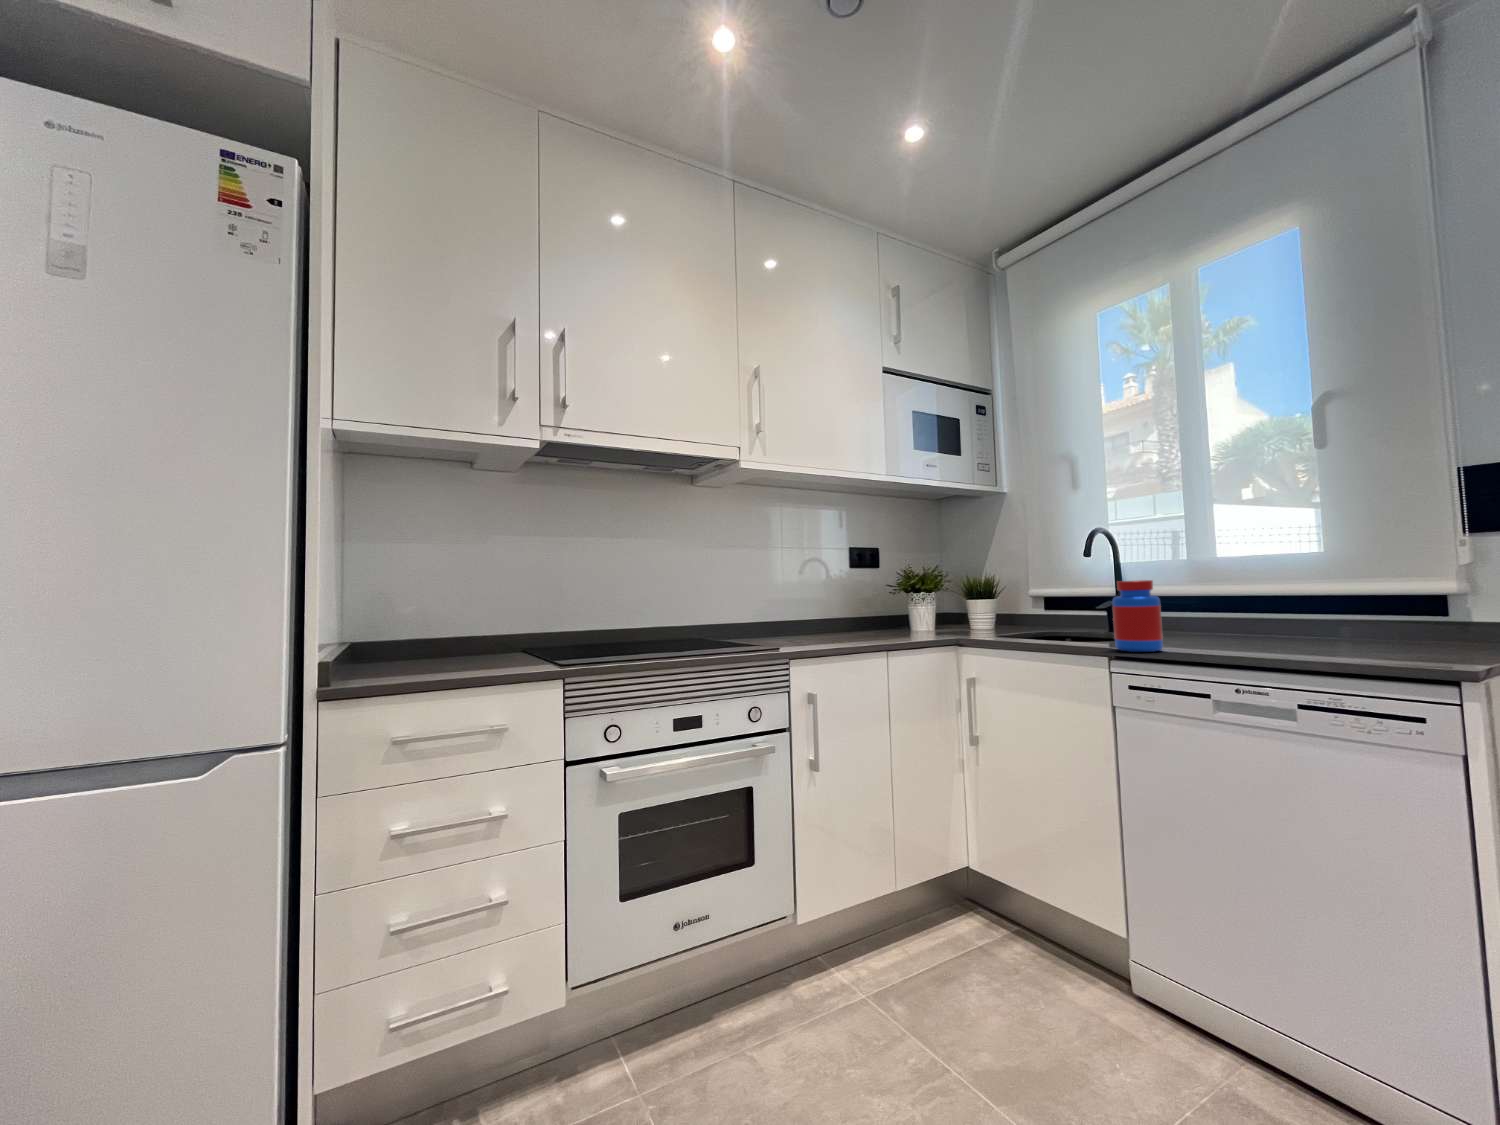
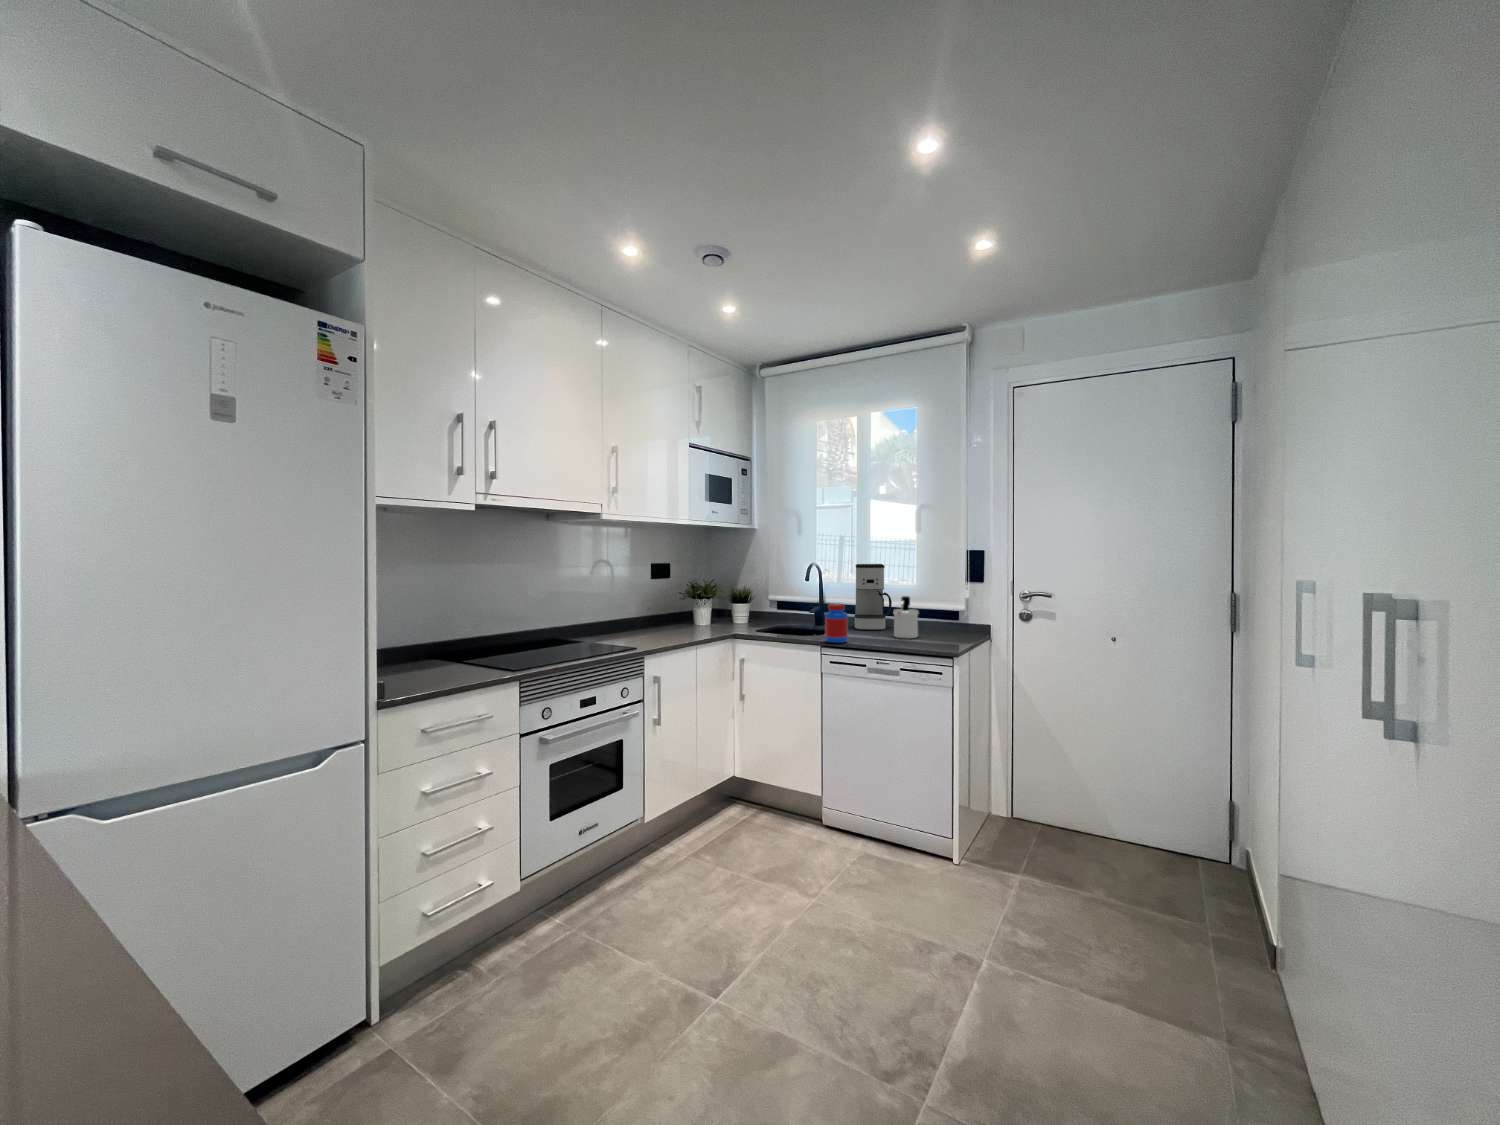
coffee maker: none [1182,519,1265,638] -> present [854,564,892,630]
soap dispenser: none [1268,565,1335,648] -> present [893,596,919,638]

